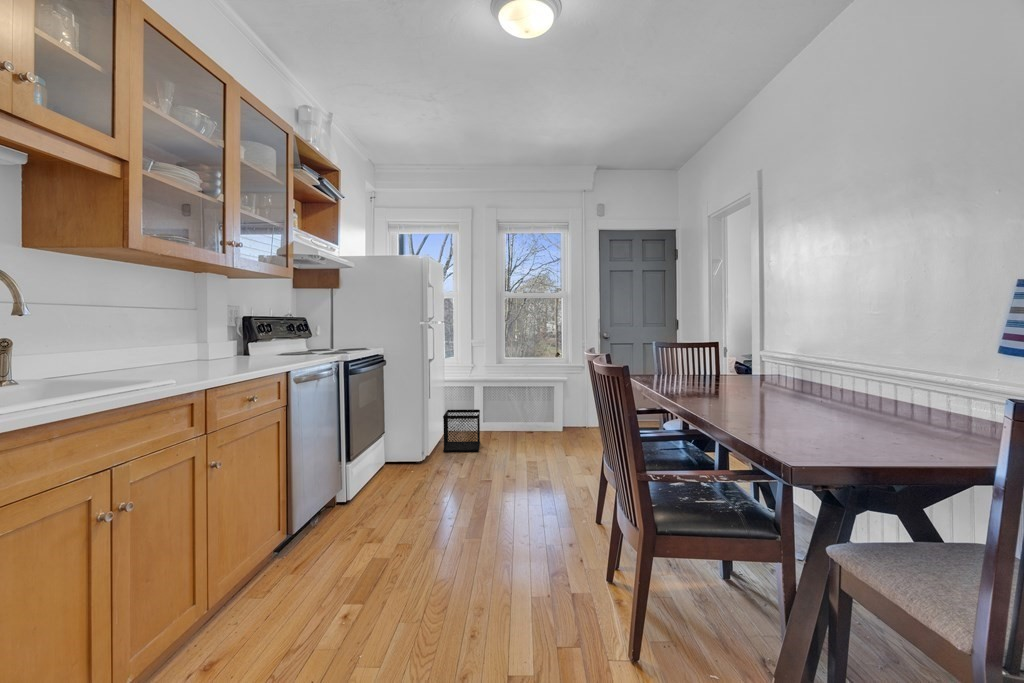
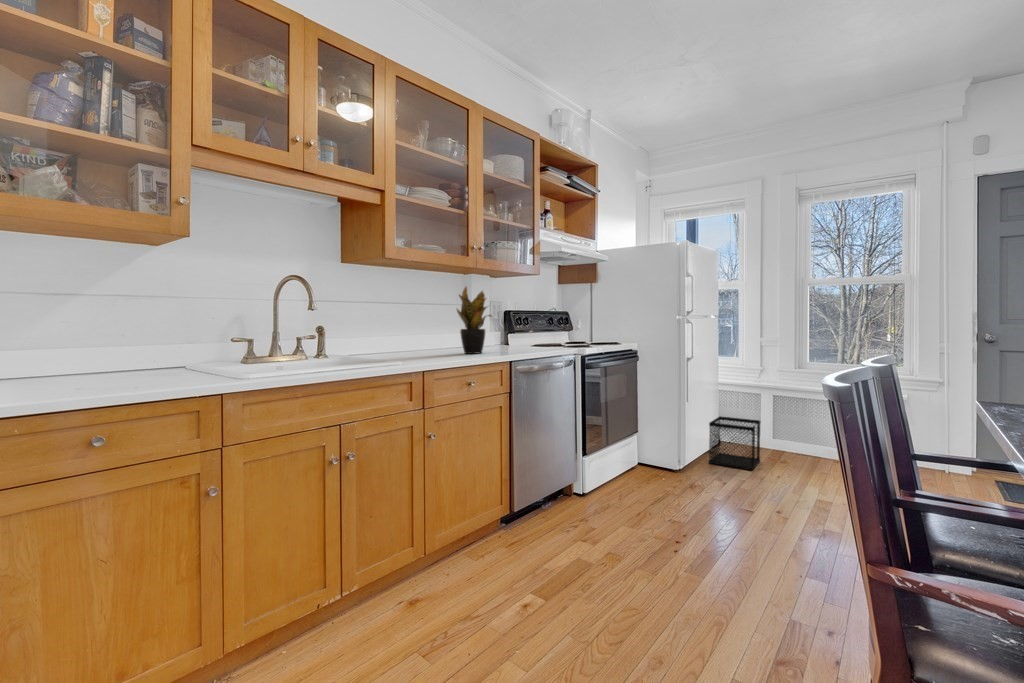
potted plant: none [207,284,267,366] -> present [457,287,492,354]

